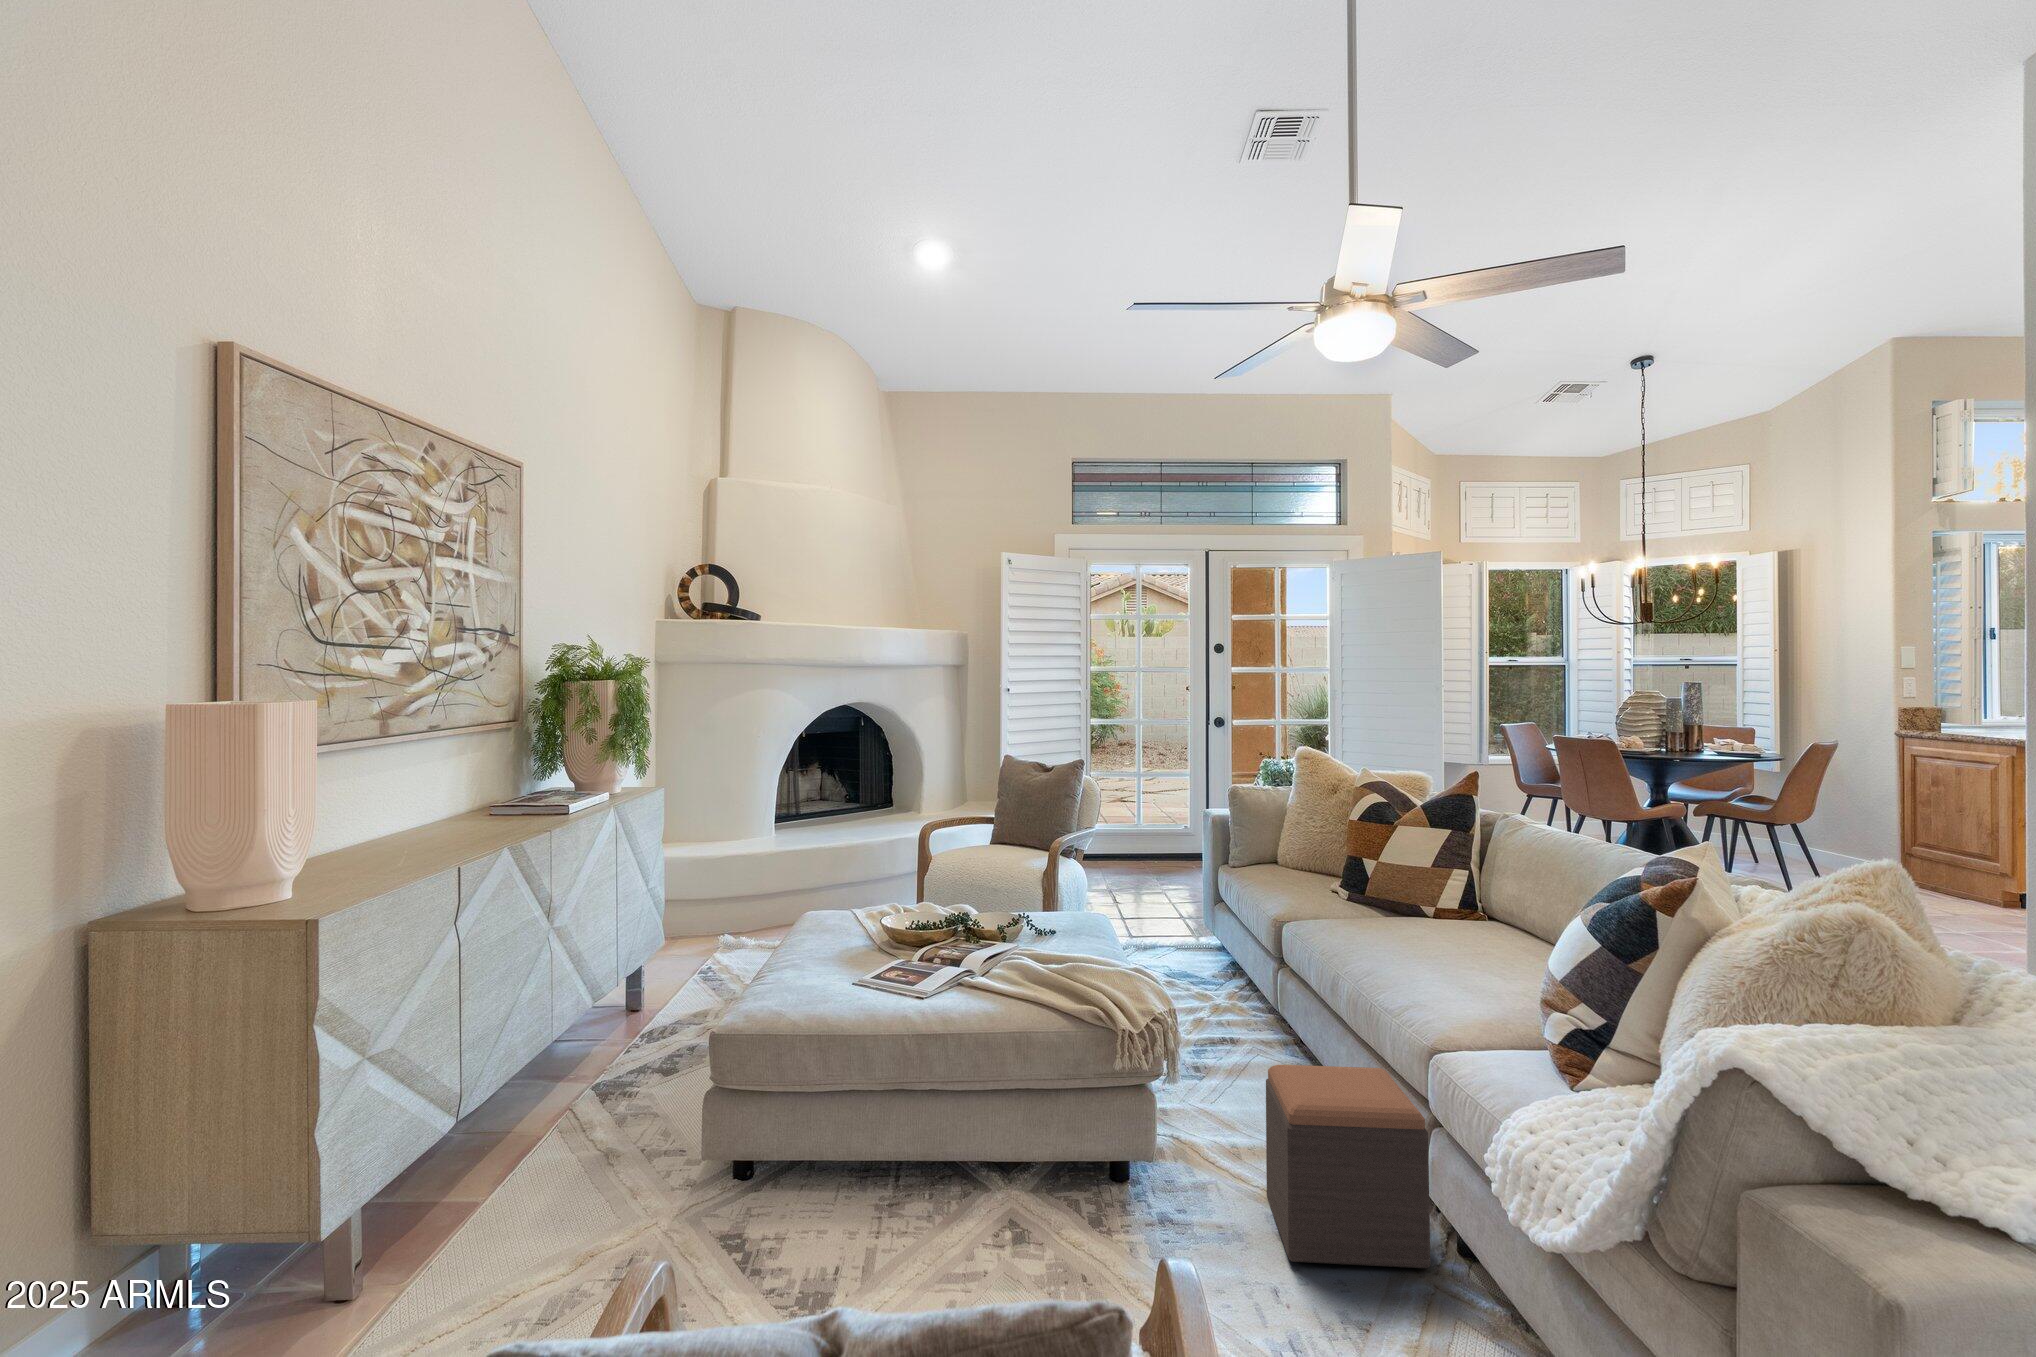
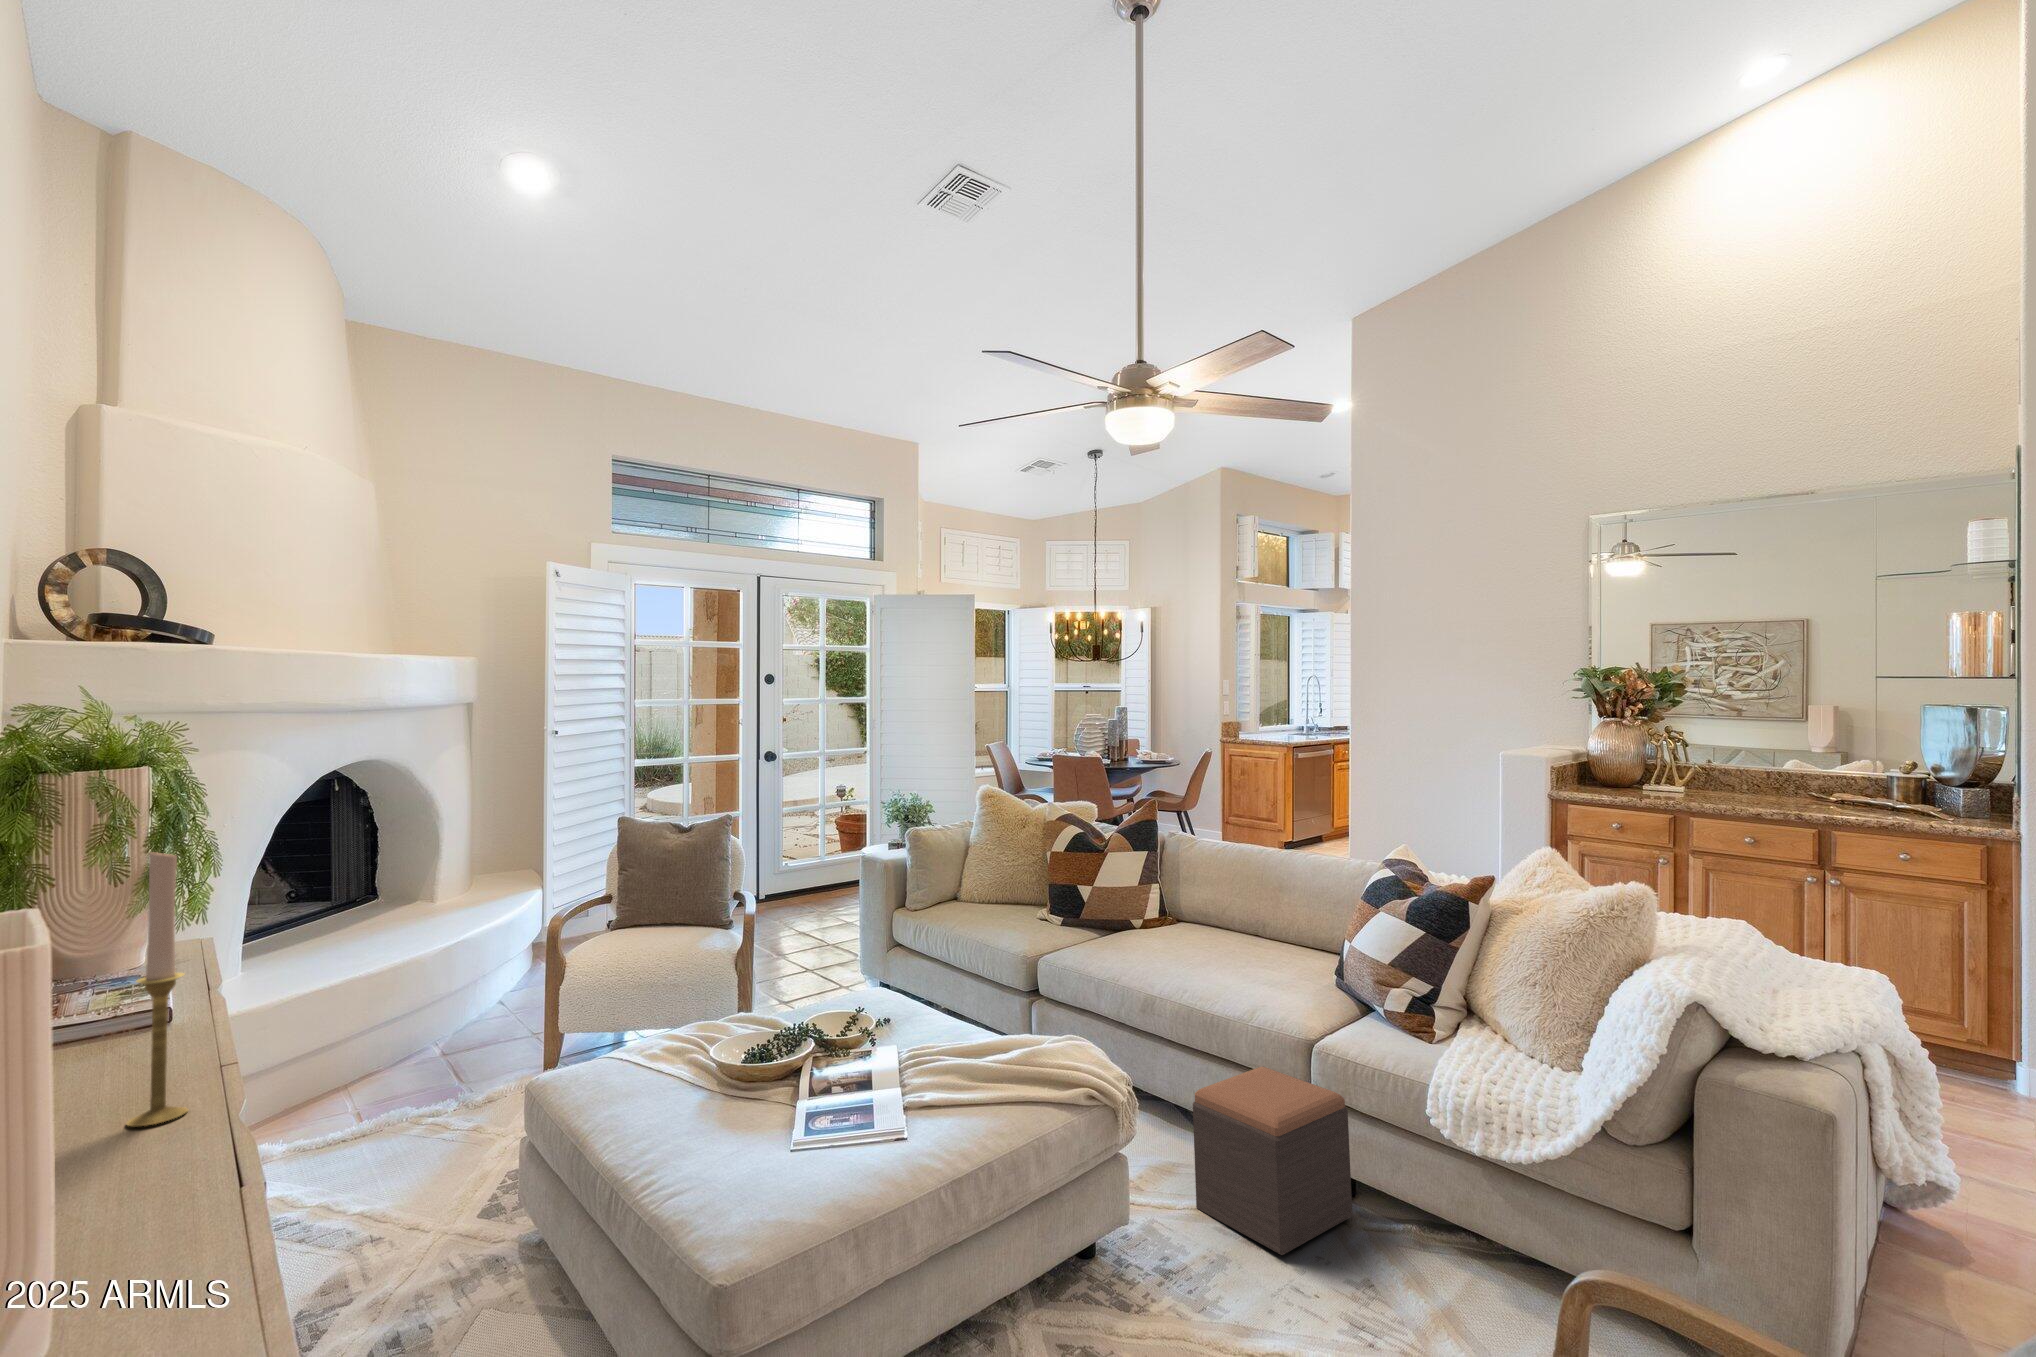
candlestick: none [439,704,467,849] -> present [127,852,188,1126]

